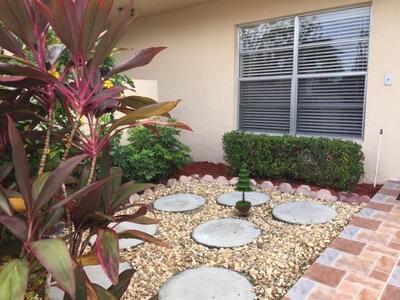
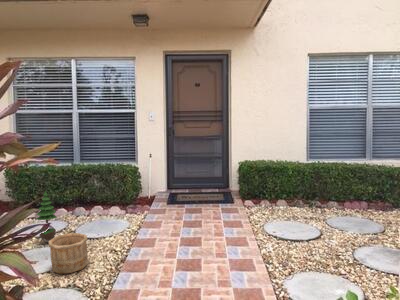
wooden bucket: none [232,212,274,257] -> present [48,233,88,274]

